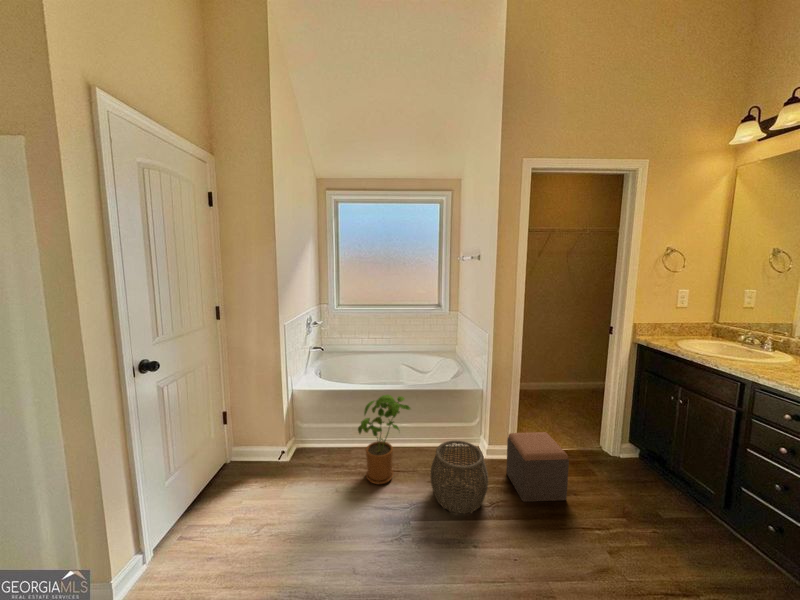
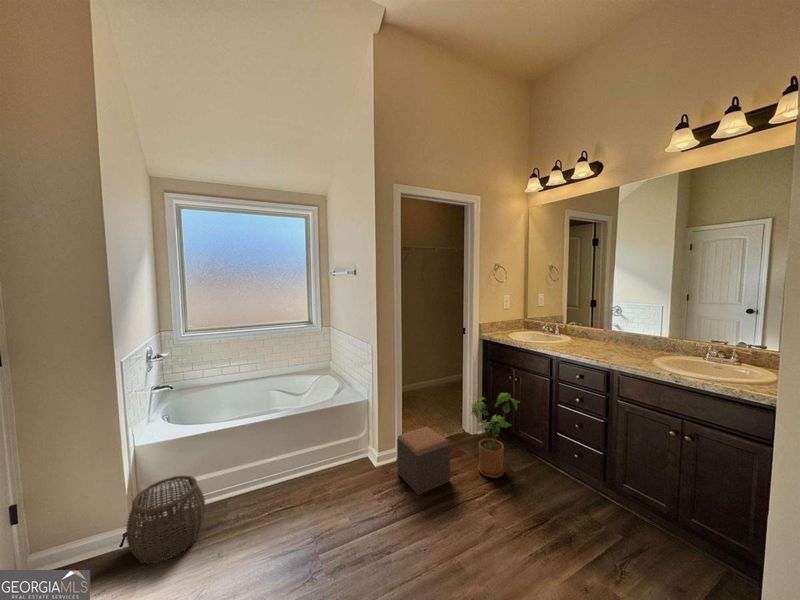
house plant: present [358,395,411,484] -> present [472,393,519,478]
woven basket: present [430,440,488,514] -> present [126,476,205,564]

